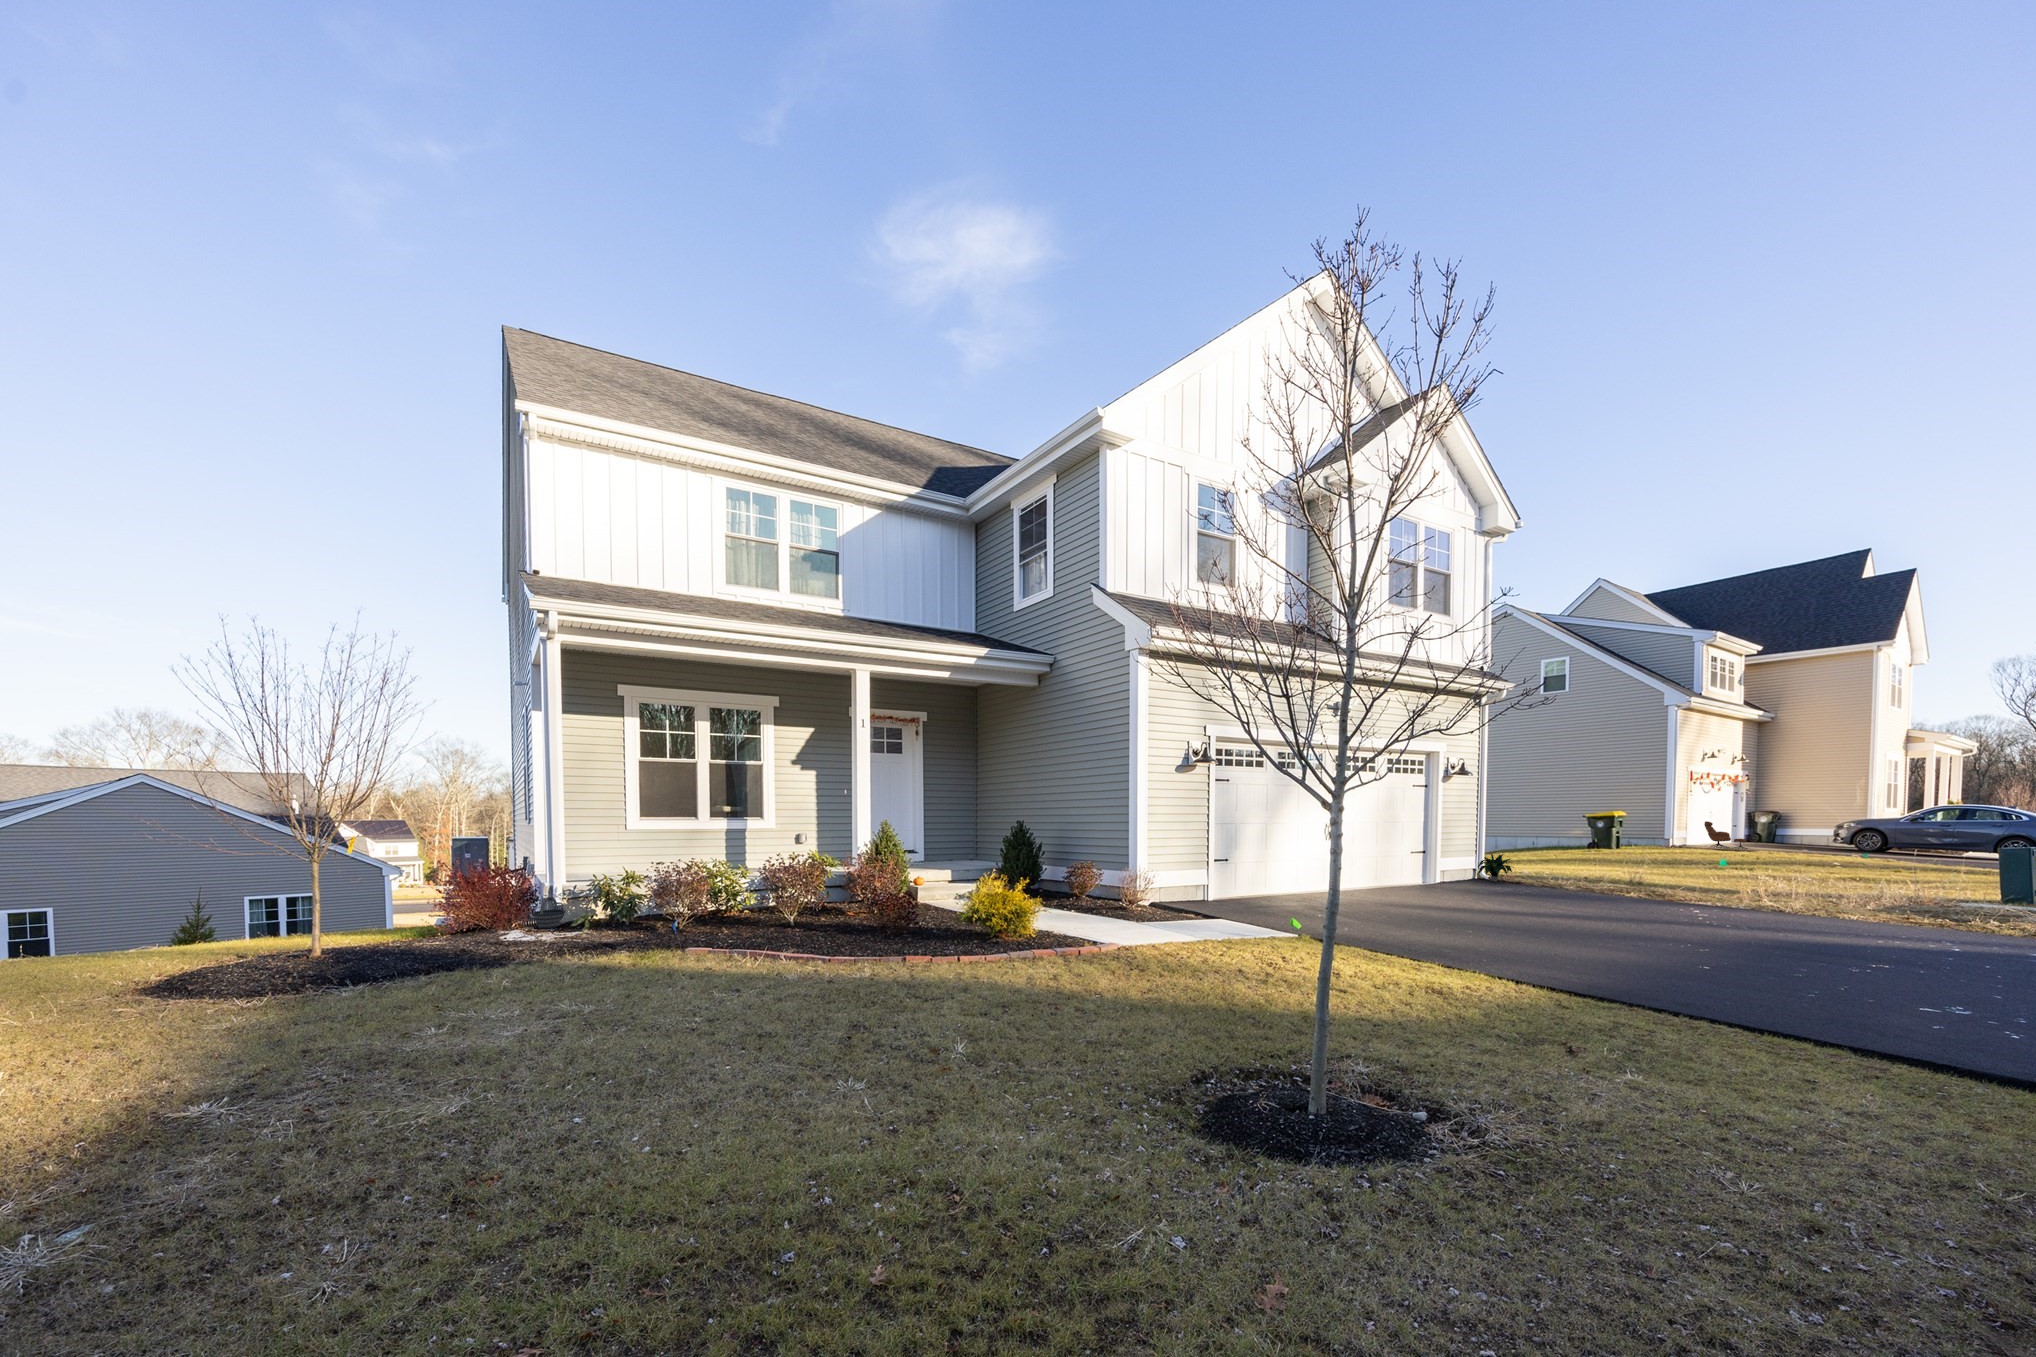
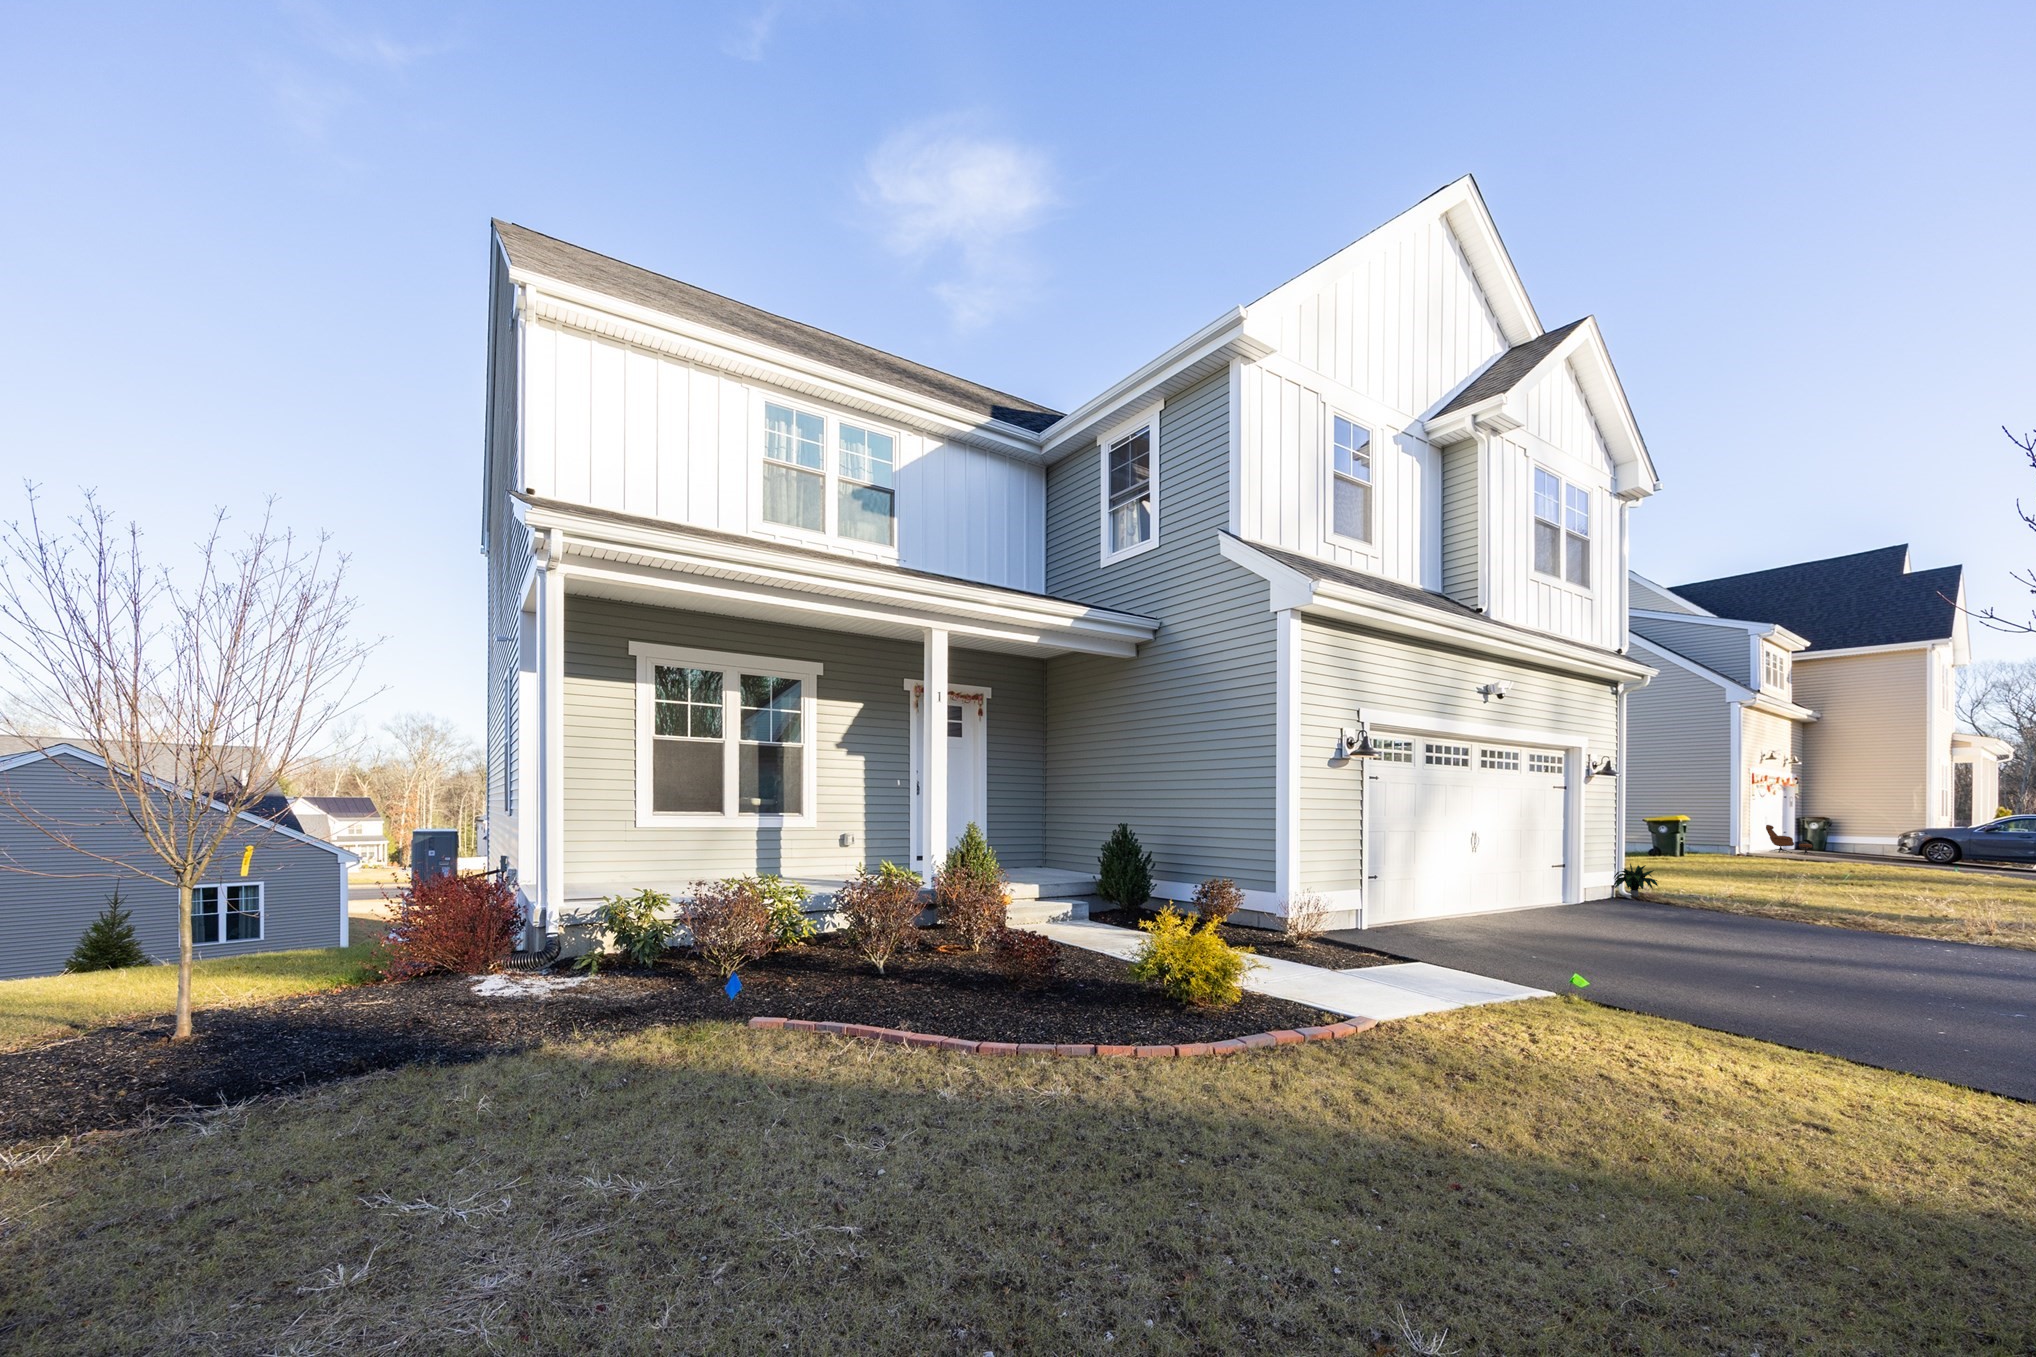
bucket: present [532,897,565,929] -> none [513,923,560,967]

